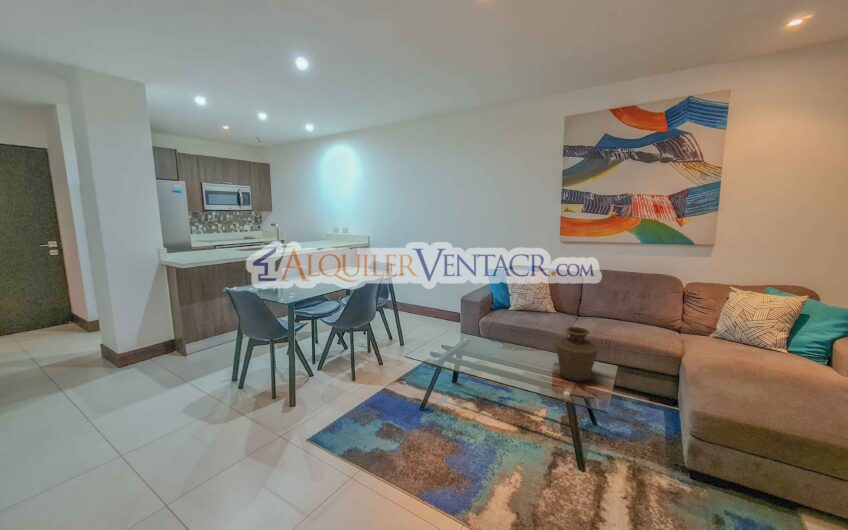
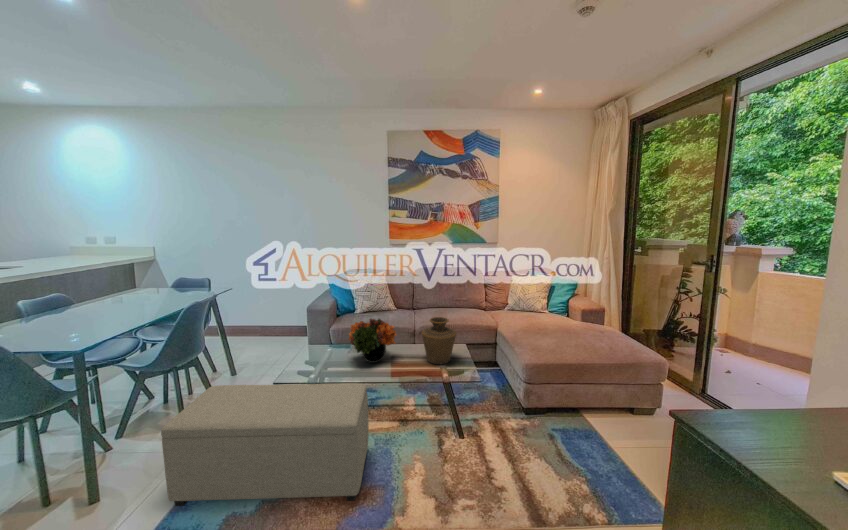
flower arrangement: none [480,315,531,361] -> present [349,319,396,363]
ottoman: none [323,347,477,481] -> present [161,383,368,506]

